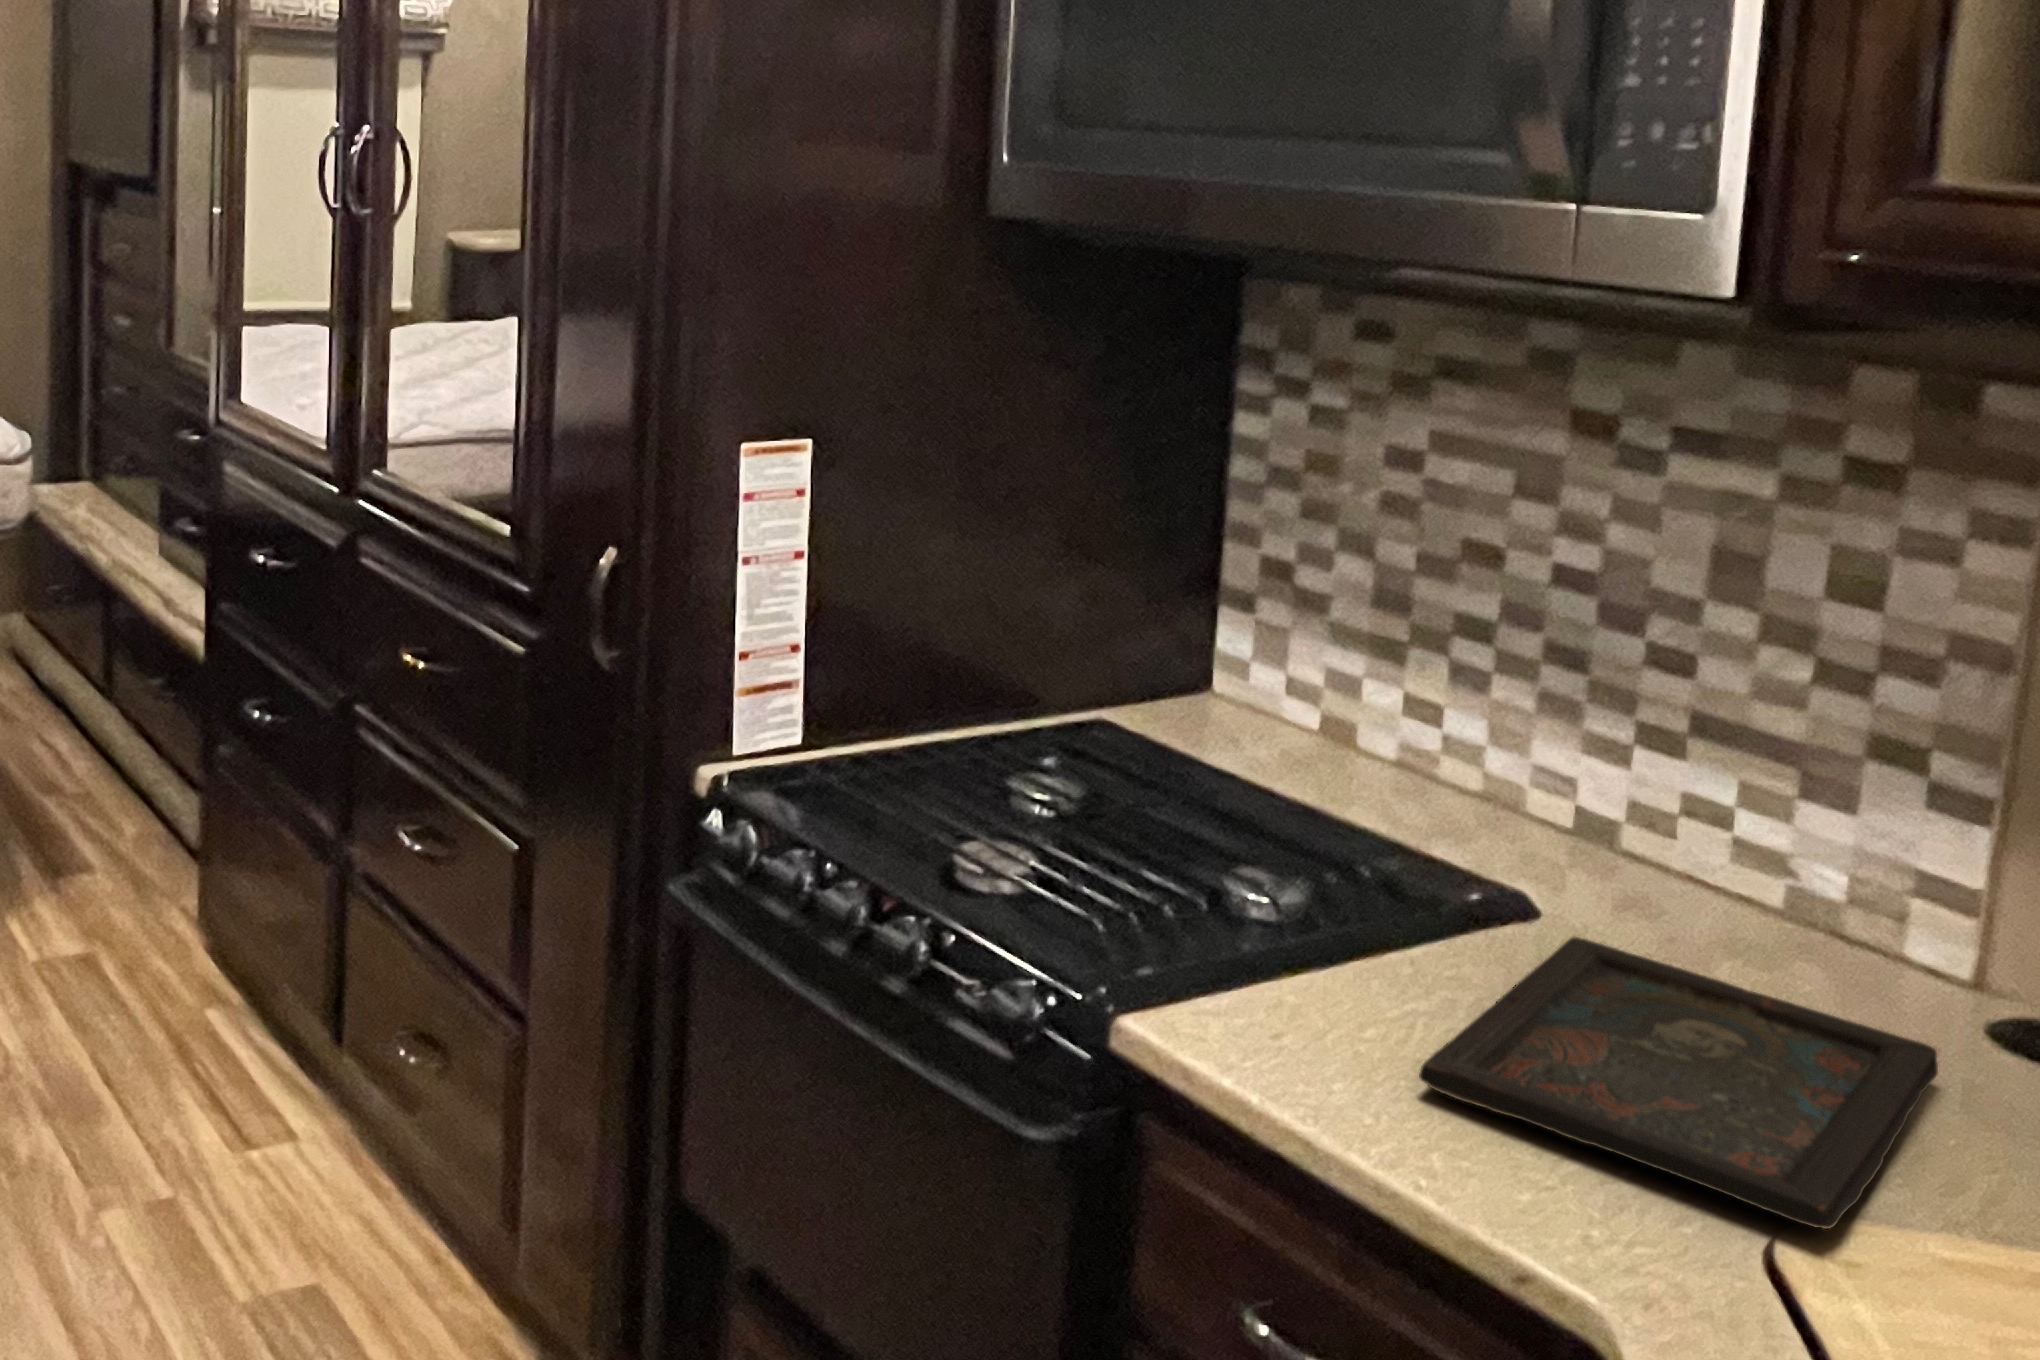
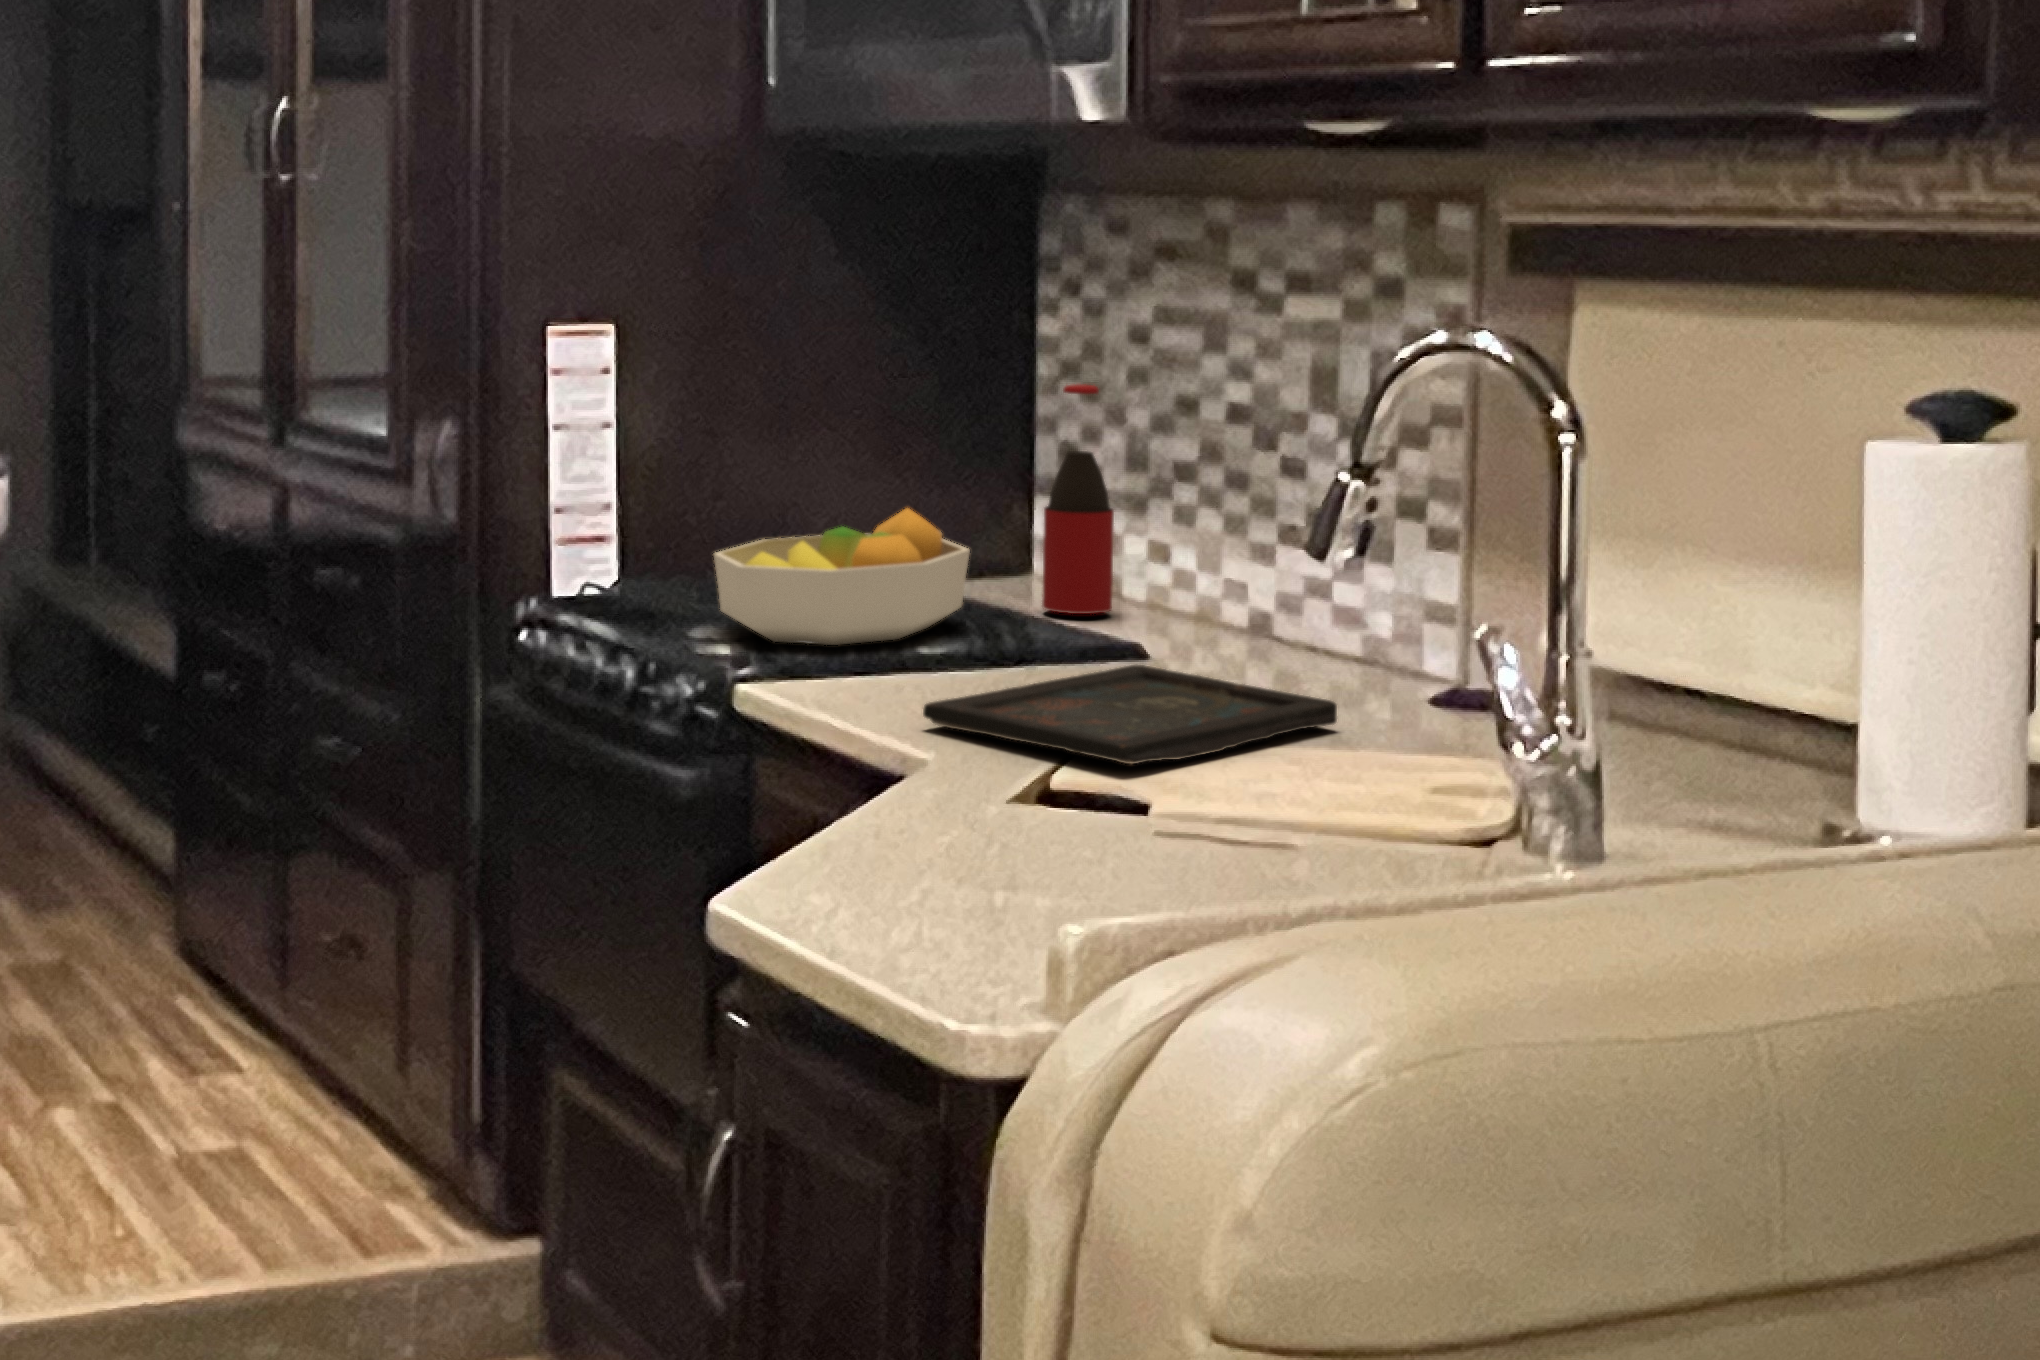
bottle: none [1292,519,1386,790] -> present [1042,384,1114,614]
fruit bowl: none [966,668,1252,860] -> present [714,508,970,645]

